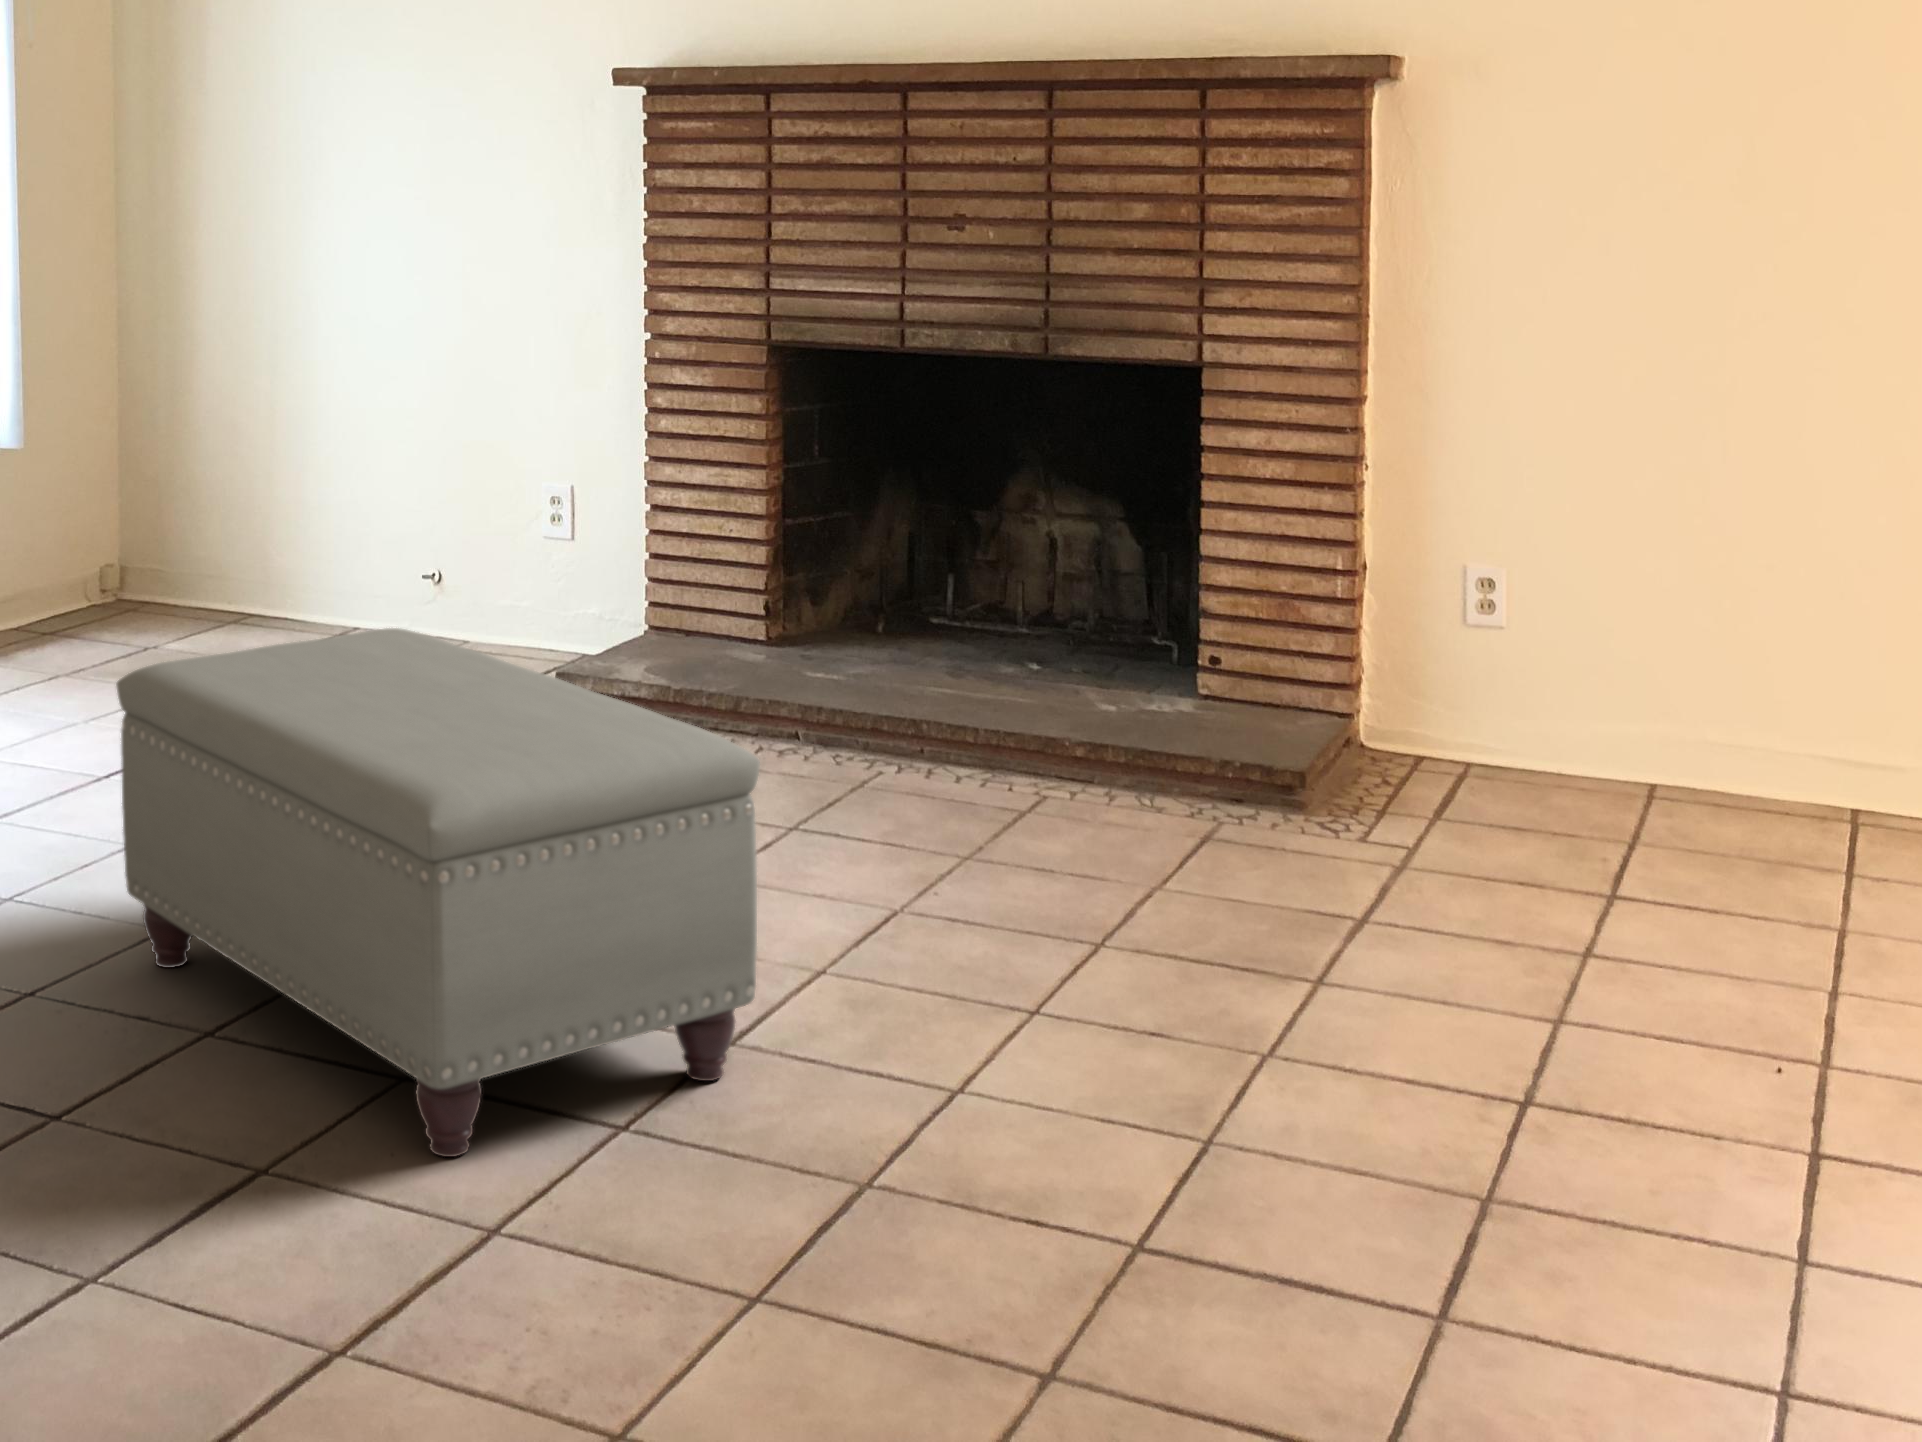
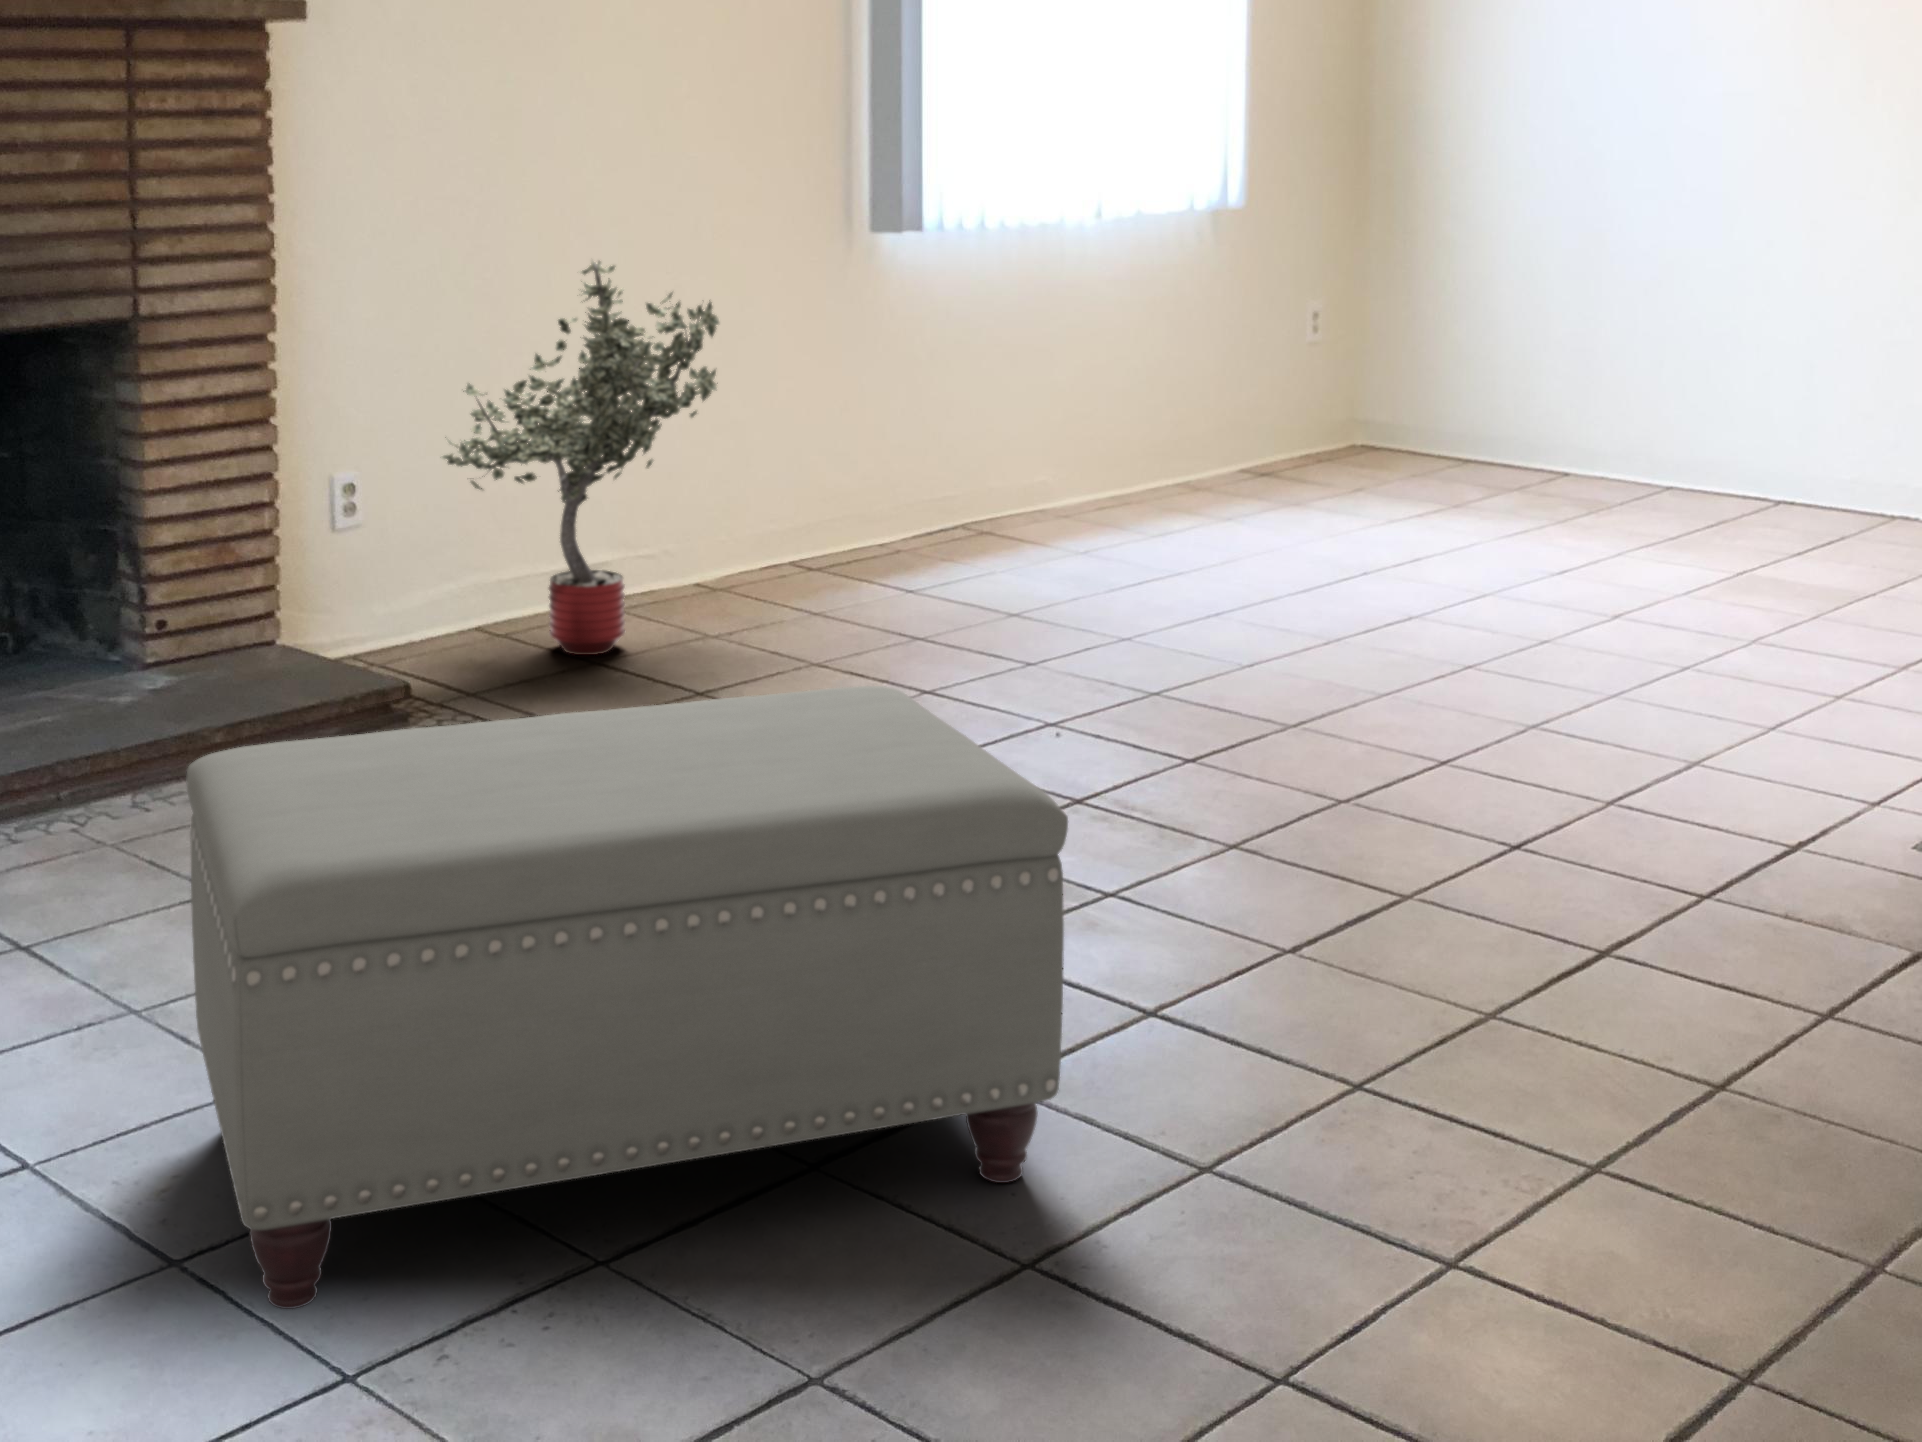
potted tree: none [1464,364,1900,843] -> present [441,261,719,655]

